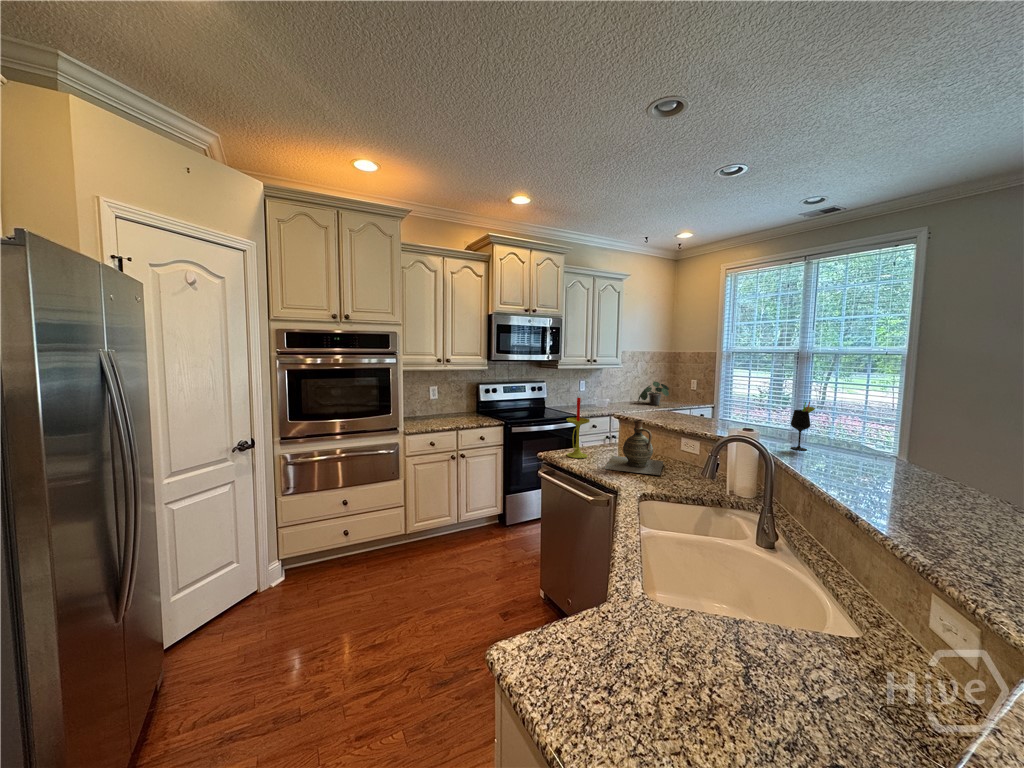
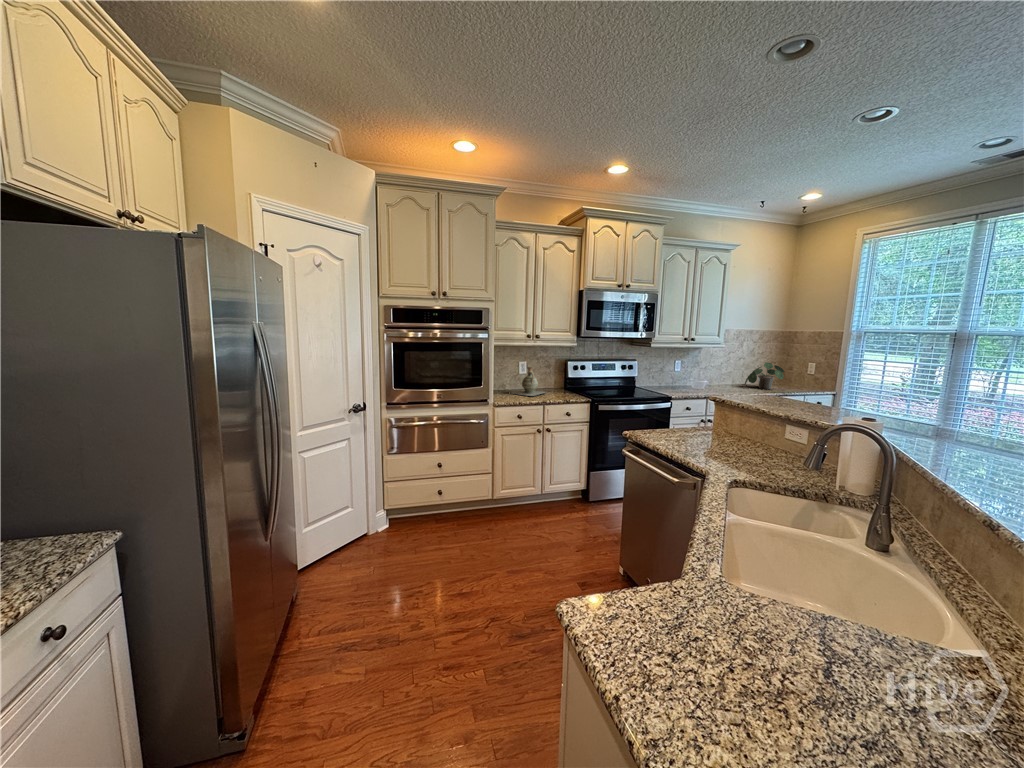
candle: present [567,398,590,458] -> none [654,375,682,440]
wine glass: present [791,402,815,450] -> none [933,391,973,449]
ceramic jug: present [604,419,663,475] -> present [512,367,545,396]

